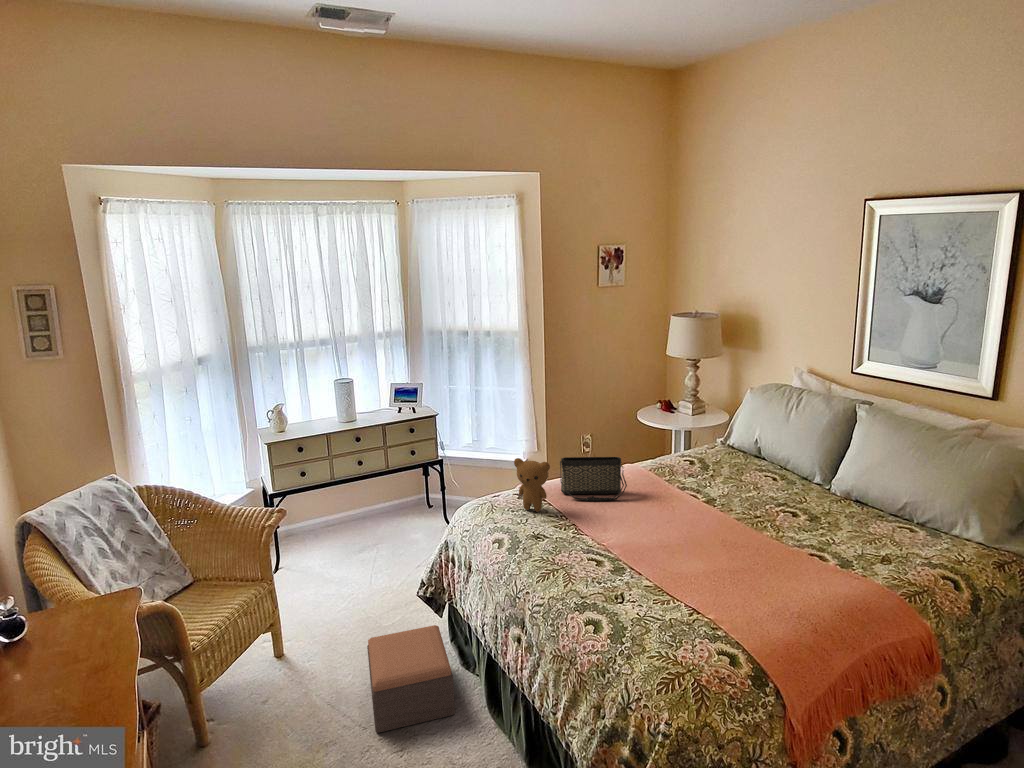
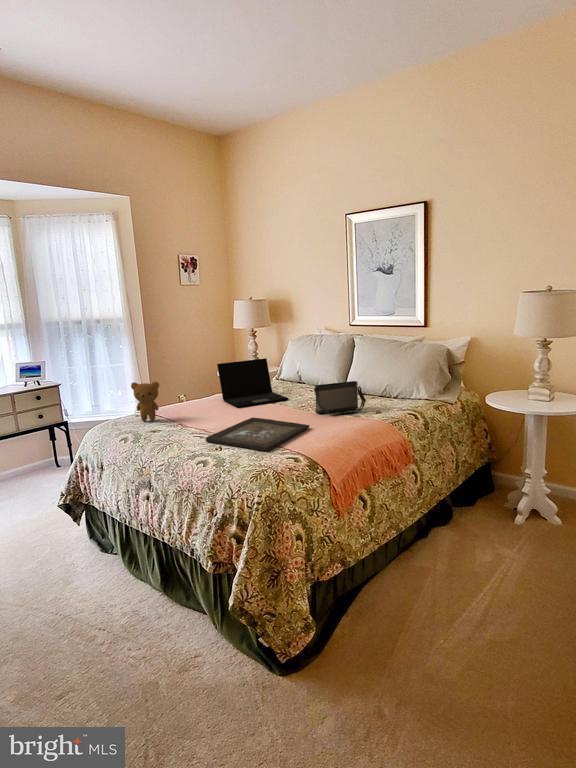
laptop: none [634,424,735,503] -> present [217,358,288,408]
handbag: present [560,457,627,501] -> present [314,381,366,415]
tray: none [602,536,763,625] -> present [206,417,309,451]
footstool: present [367,625,455,733] -> none [17,522,101,606]

